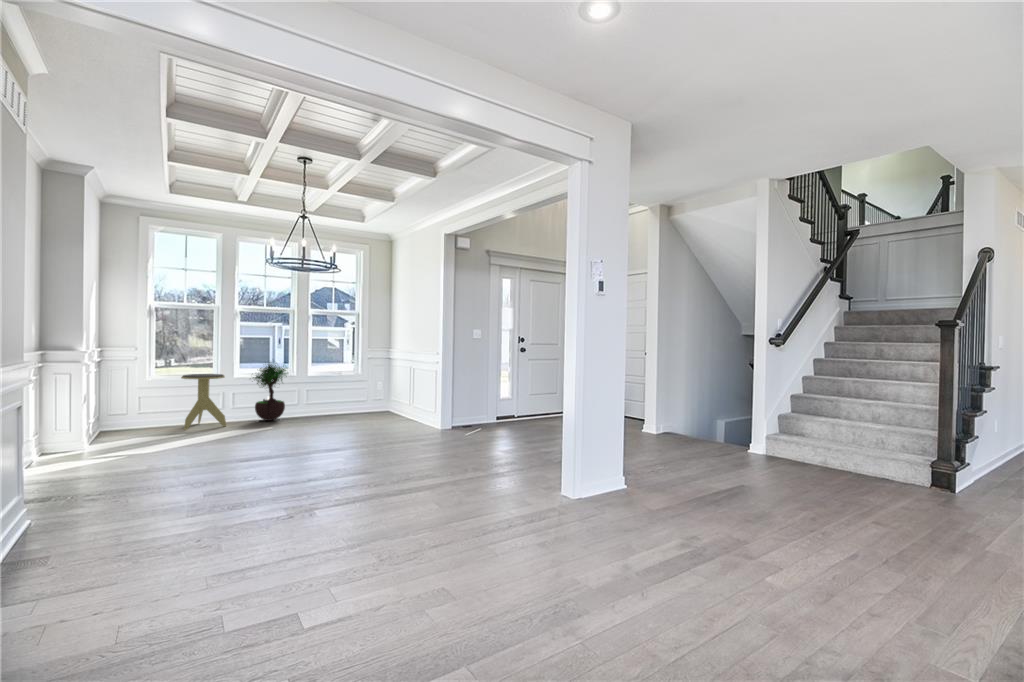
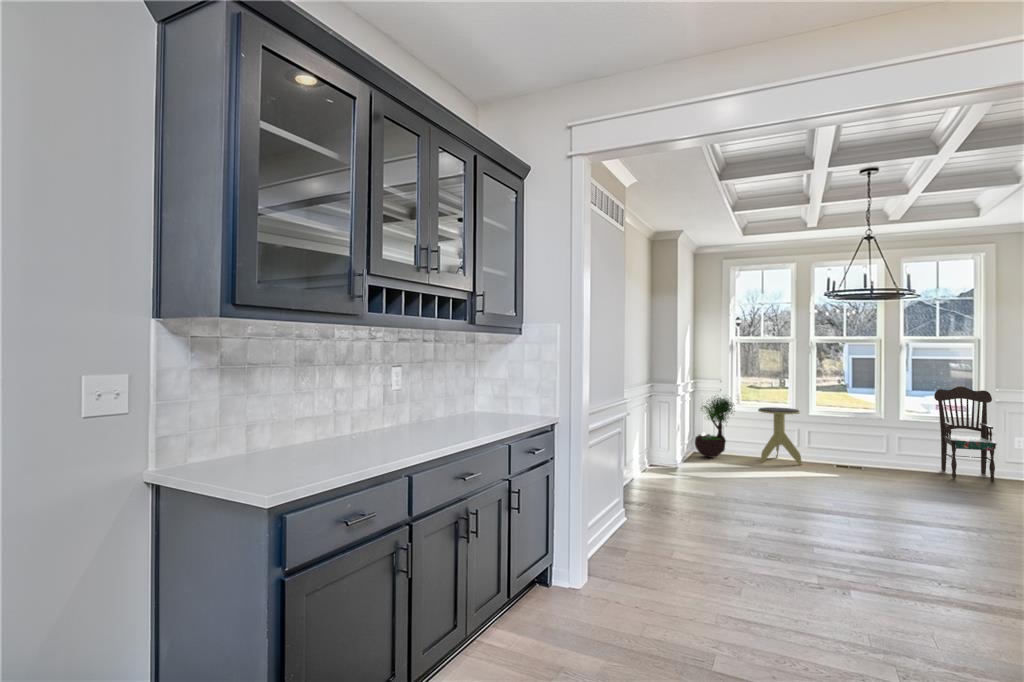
dining chair: none [331,349,370,418] -> present [934,386,997,481]
potted tree: present [253,362,286,421] -> present [695,396,733,457]

